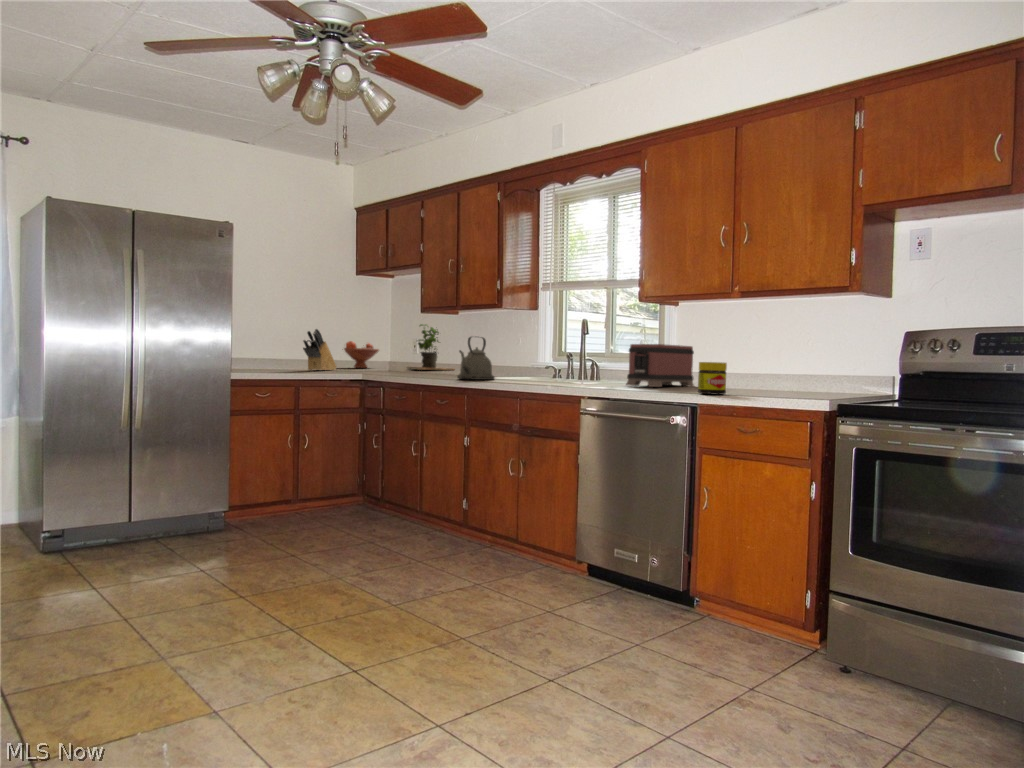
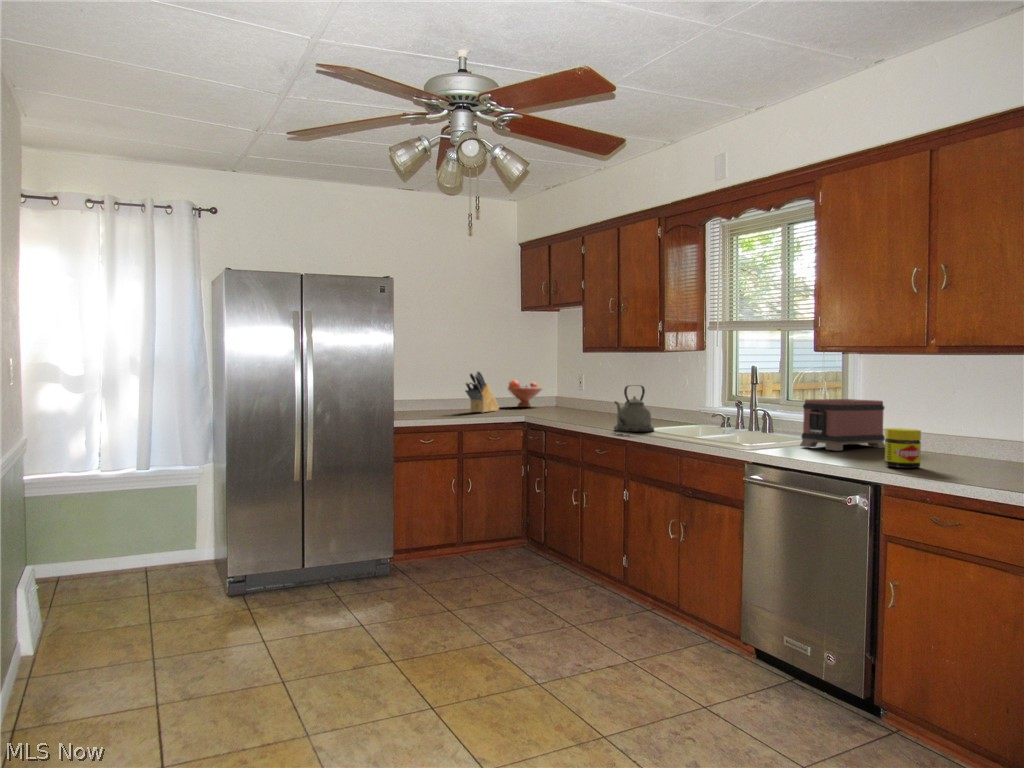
potted plant: present [407,324,455,371] -> none [569,363,619,412]

